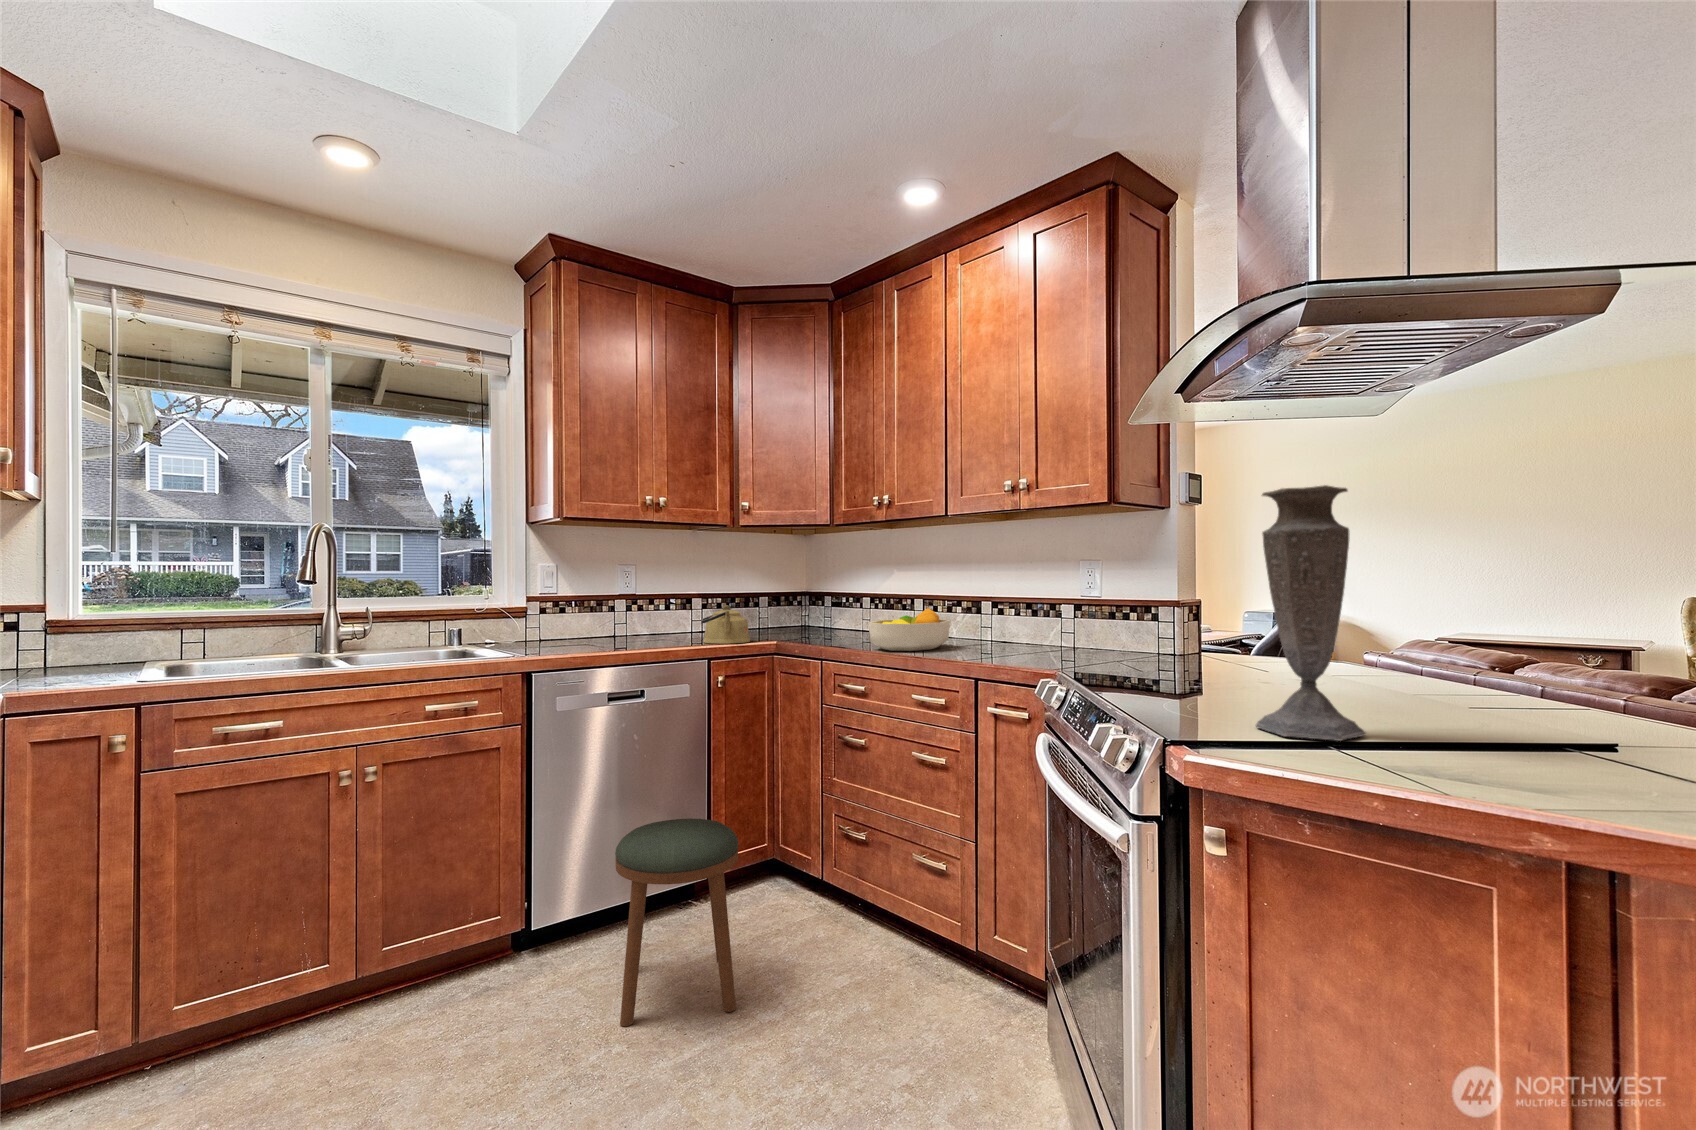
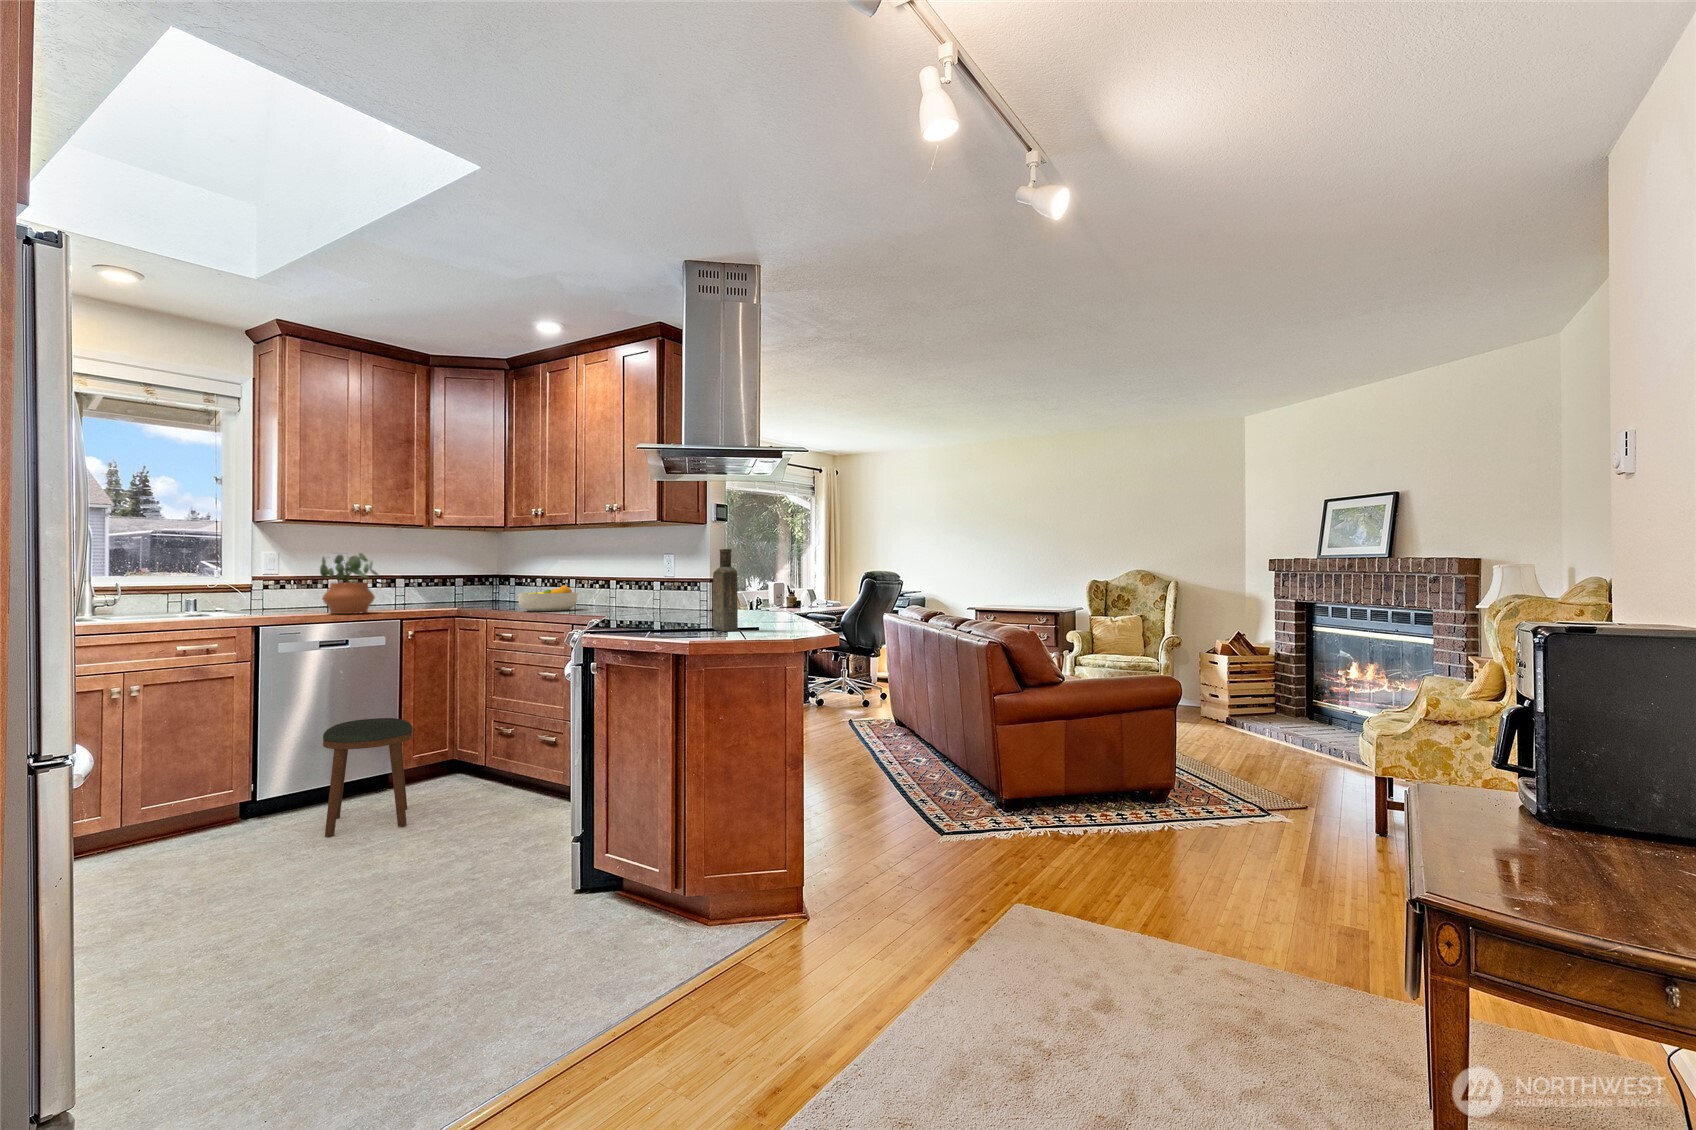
vase: present [1256,485,1366,741] -> none [643,522,681,629]
bottle: none [1475,546,1576,761] -> present [713,549,738,631]
potted plant: none [606,563,680,653] -> present [320,553,378,614]
kettle: present [701,605,750,644] -> none [398,584,438,610]

